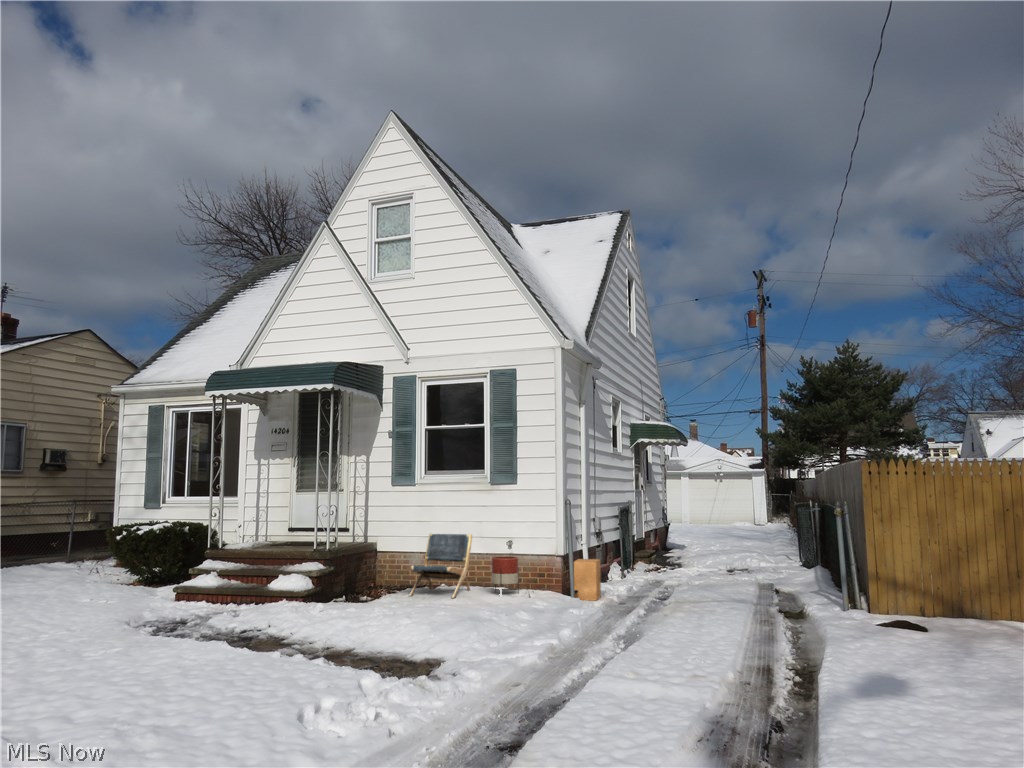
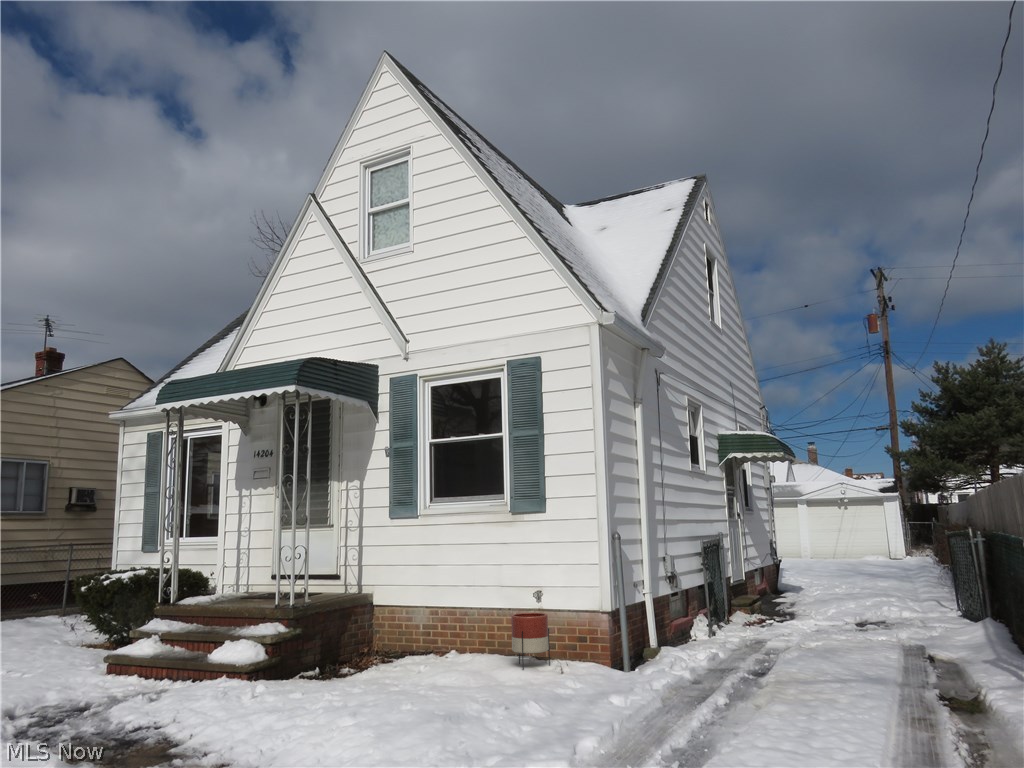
lounge chair: present [409,533,472,598] -> none [398,581,489,673]
cardboard box: present [574,559,601,601] -> none [629,614,671,675]

